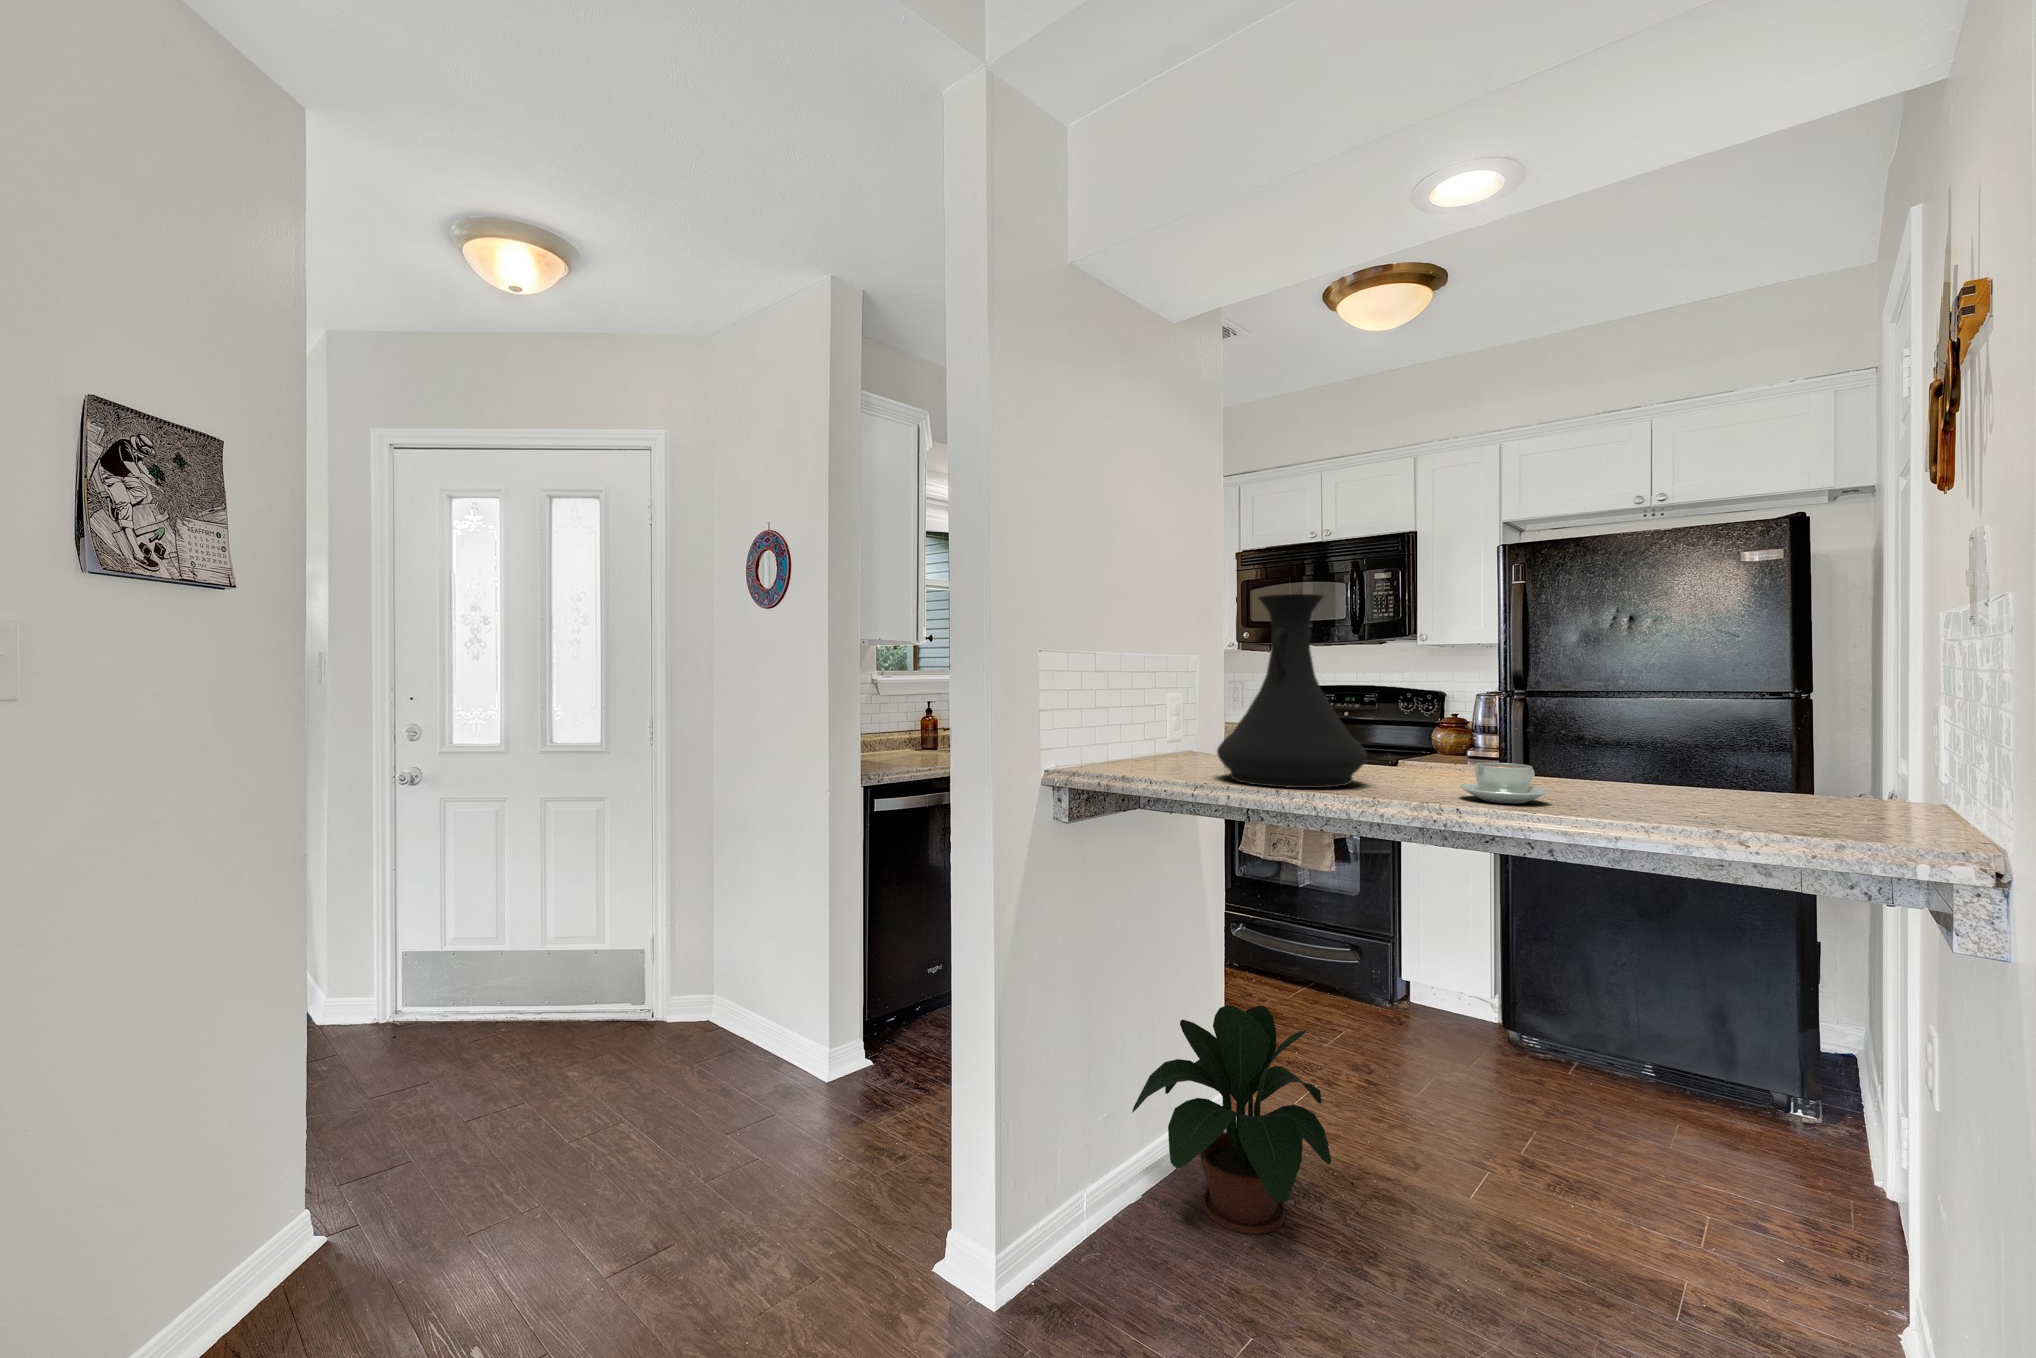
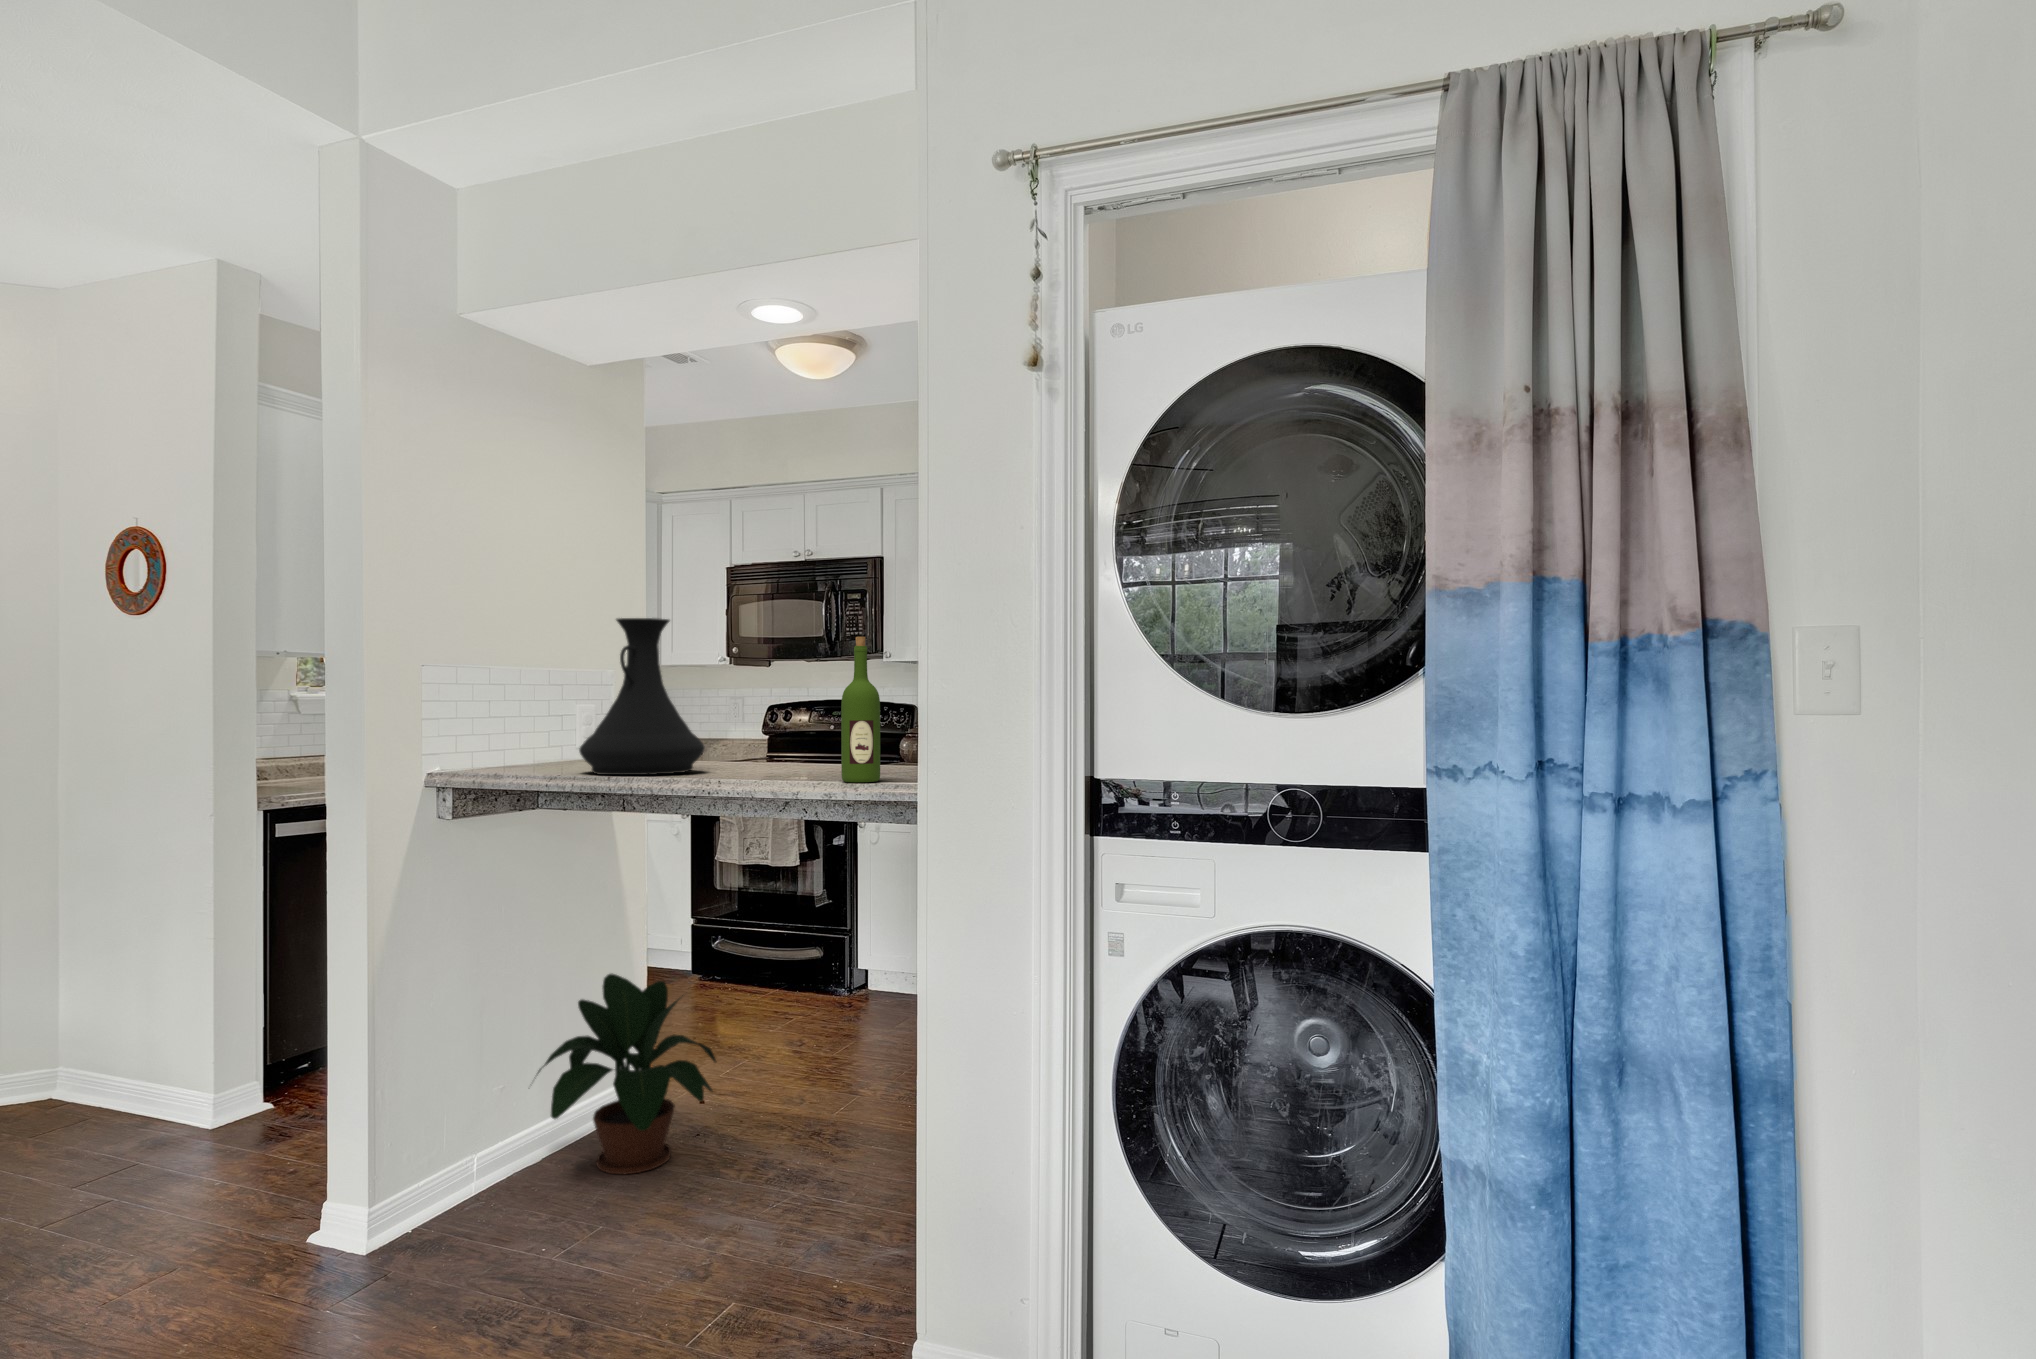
wine bottle: none [1634,610,1703,824] -> present [841,637,880,782]
coffee cup: present [1459,763,1550,803] -> none [752,749,813,778]

